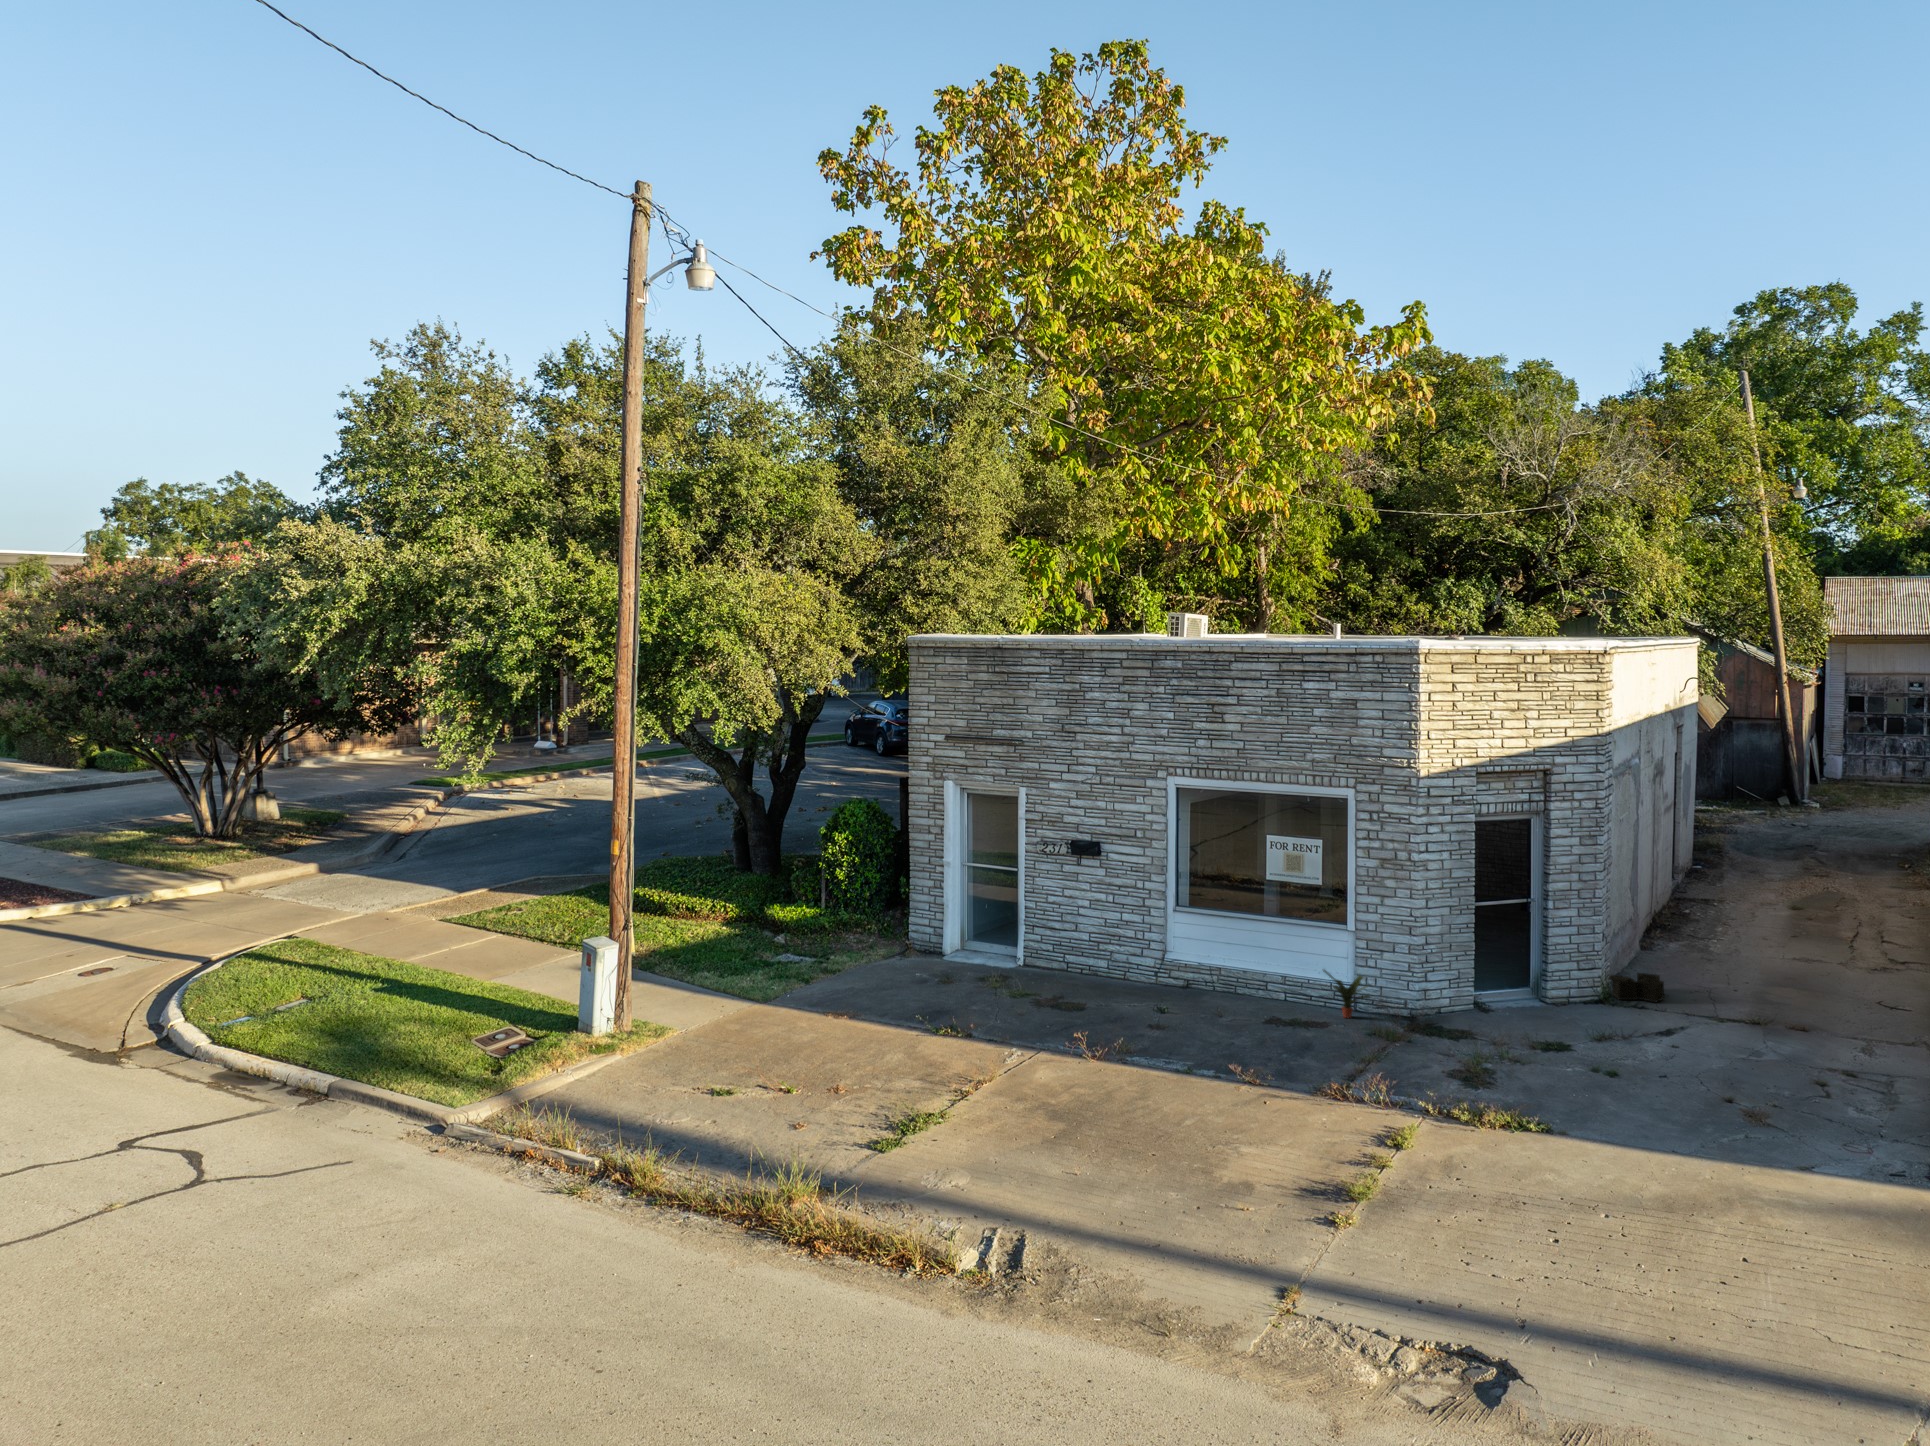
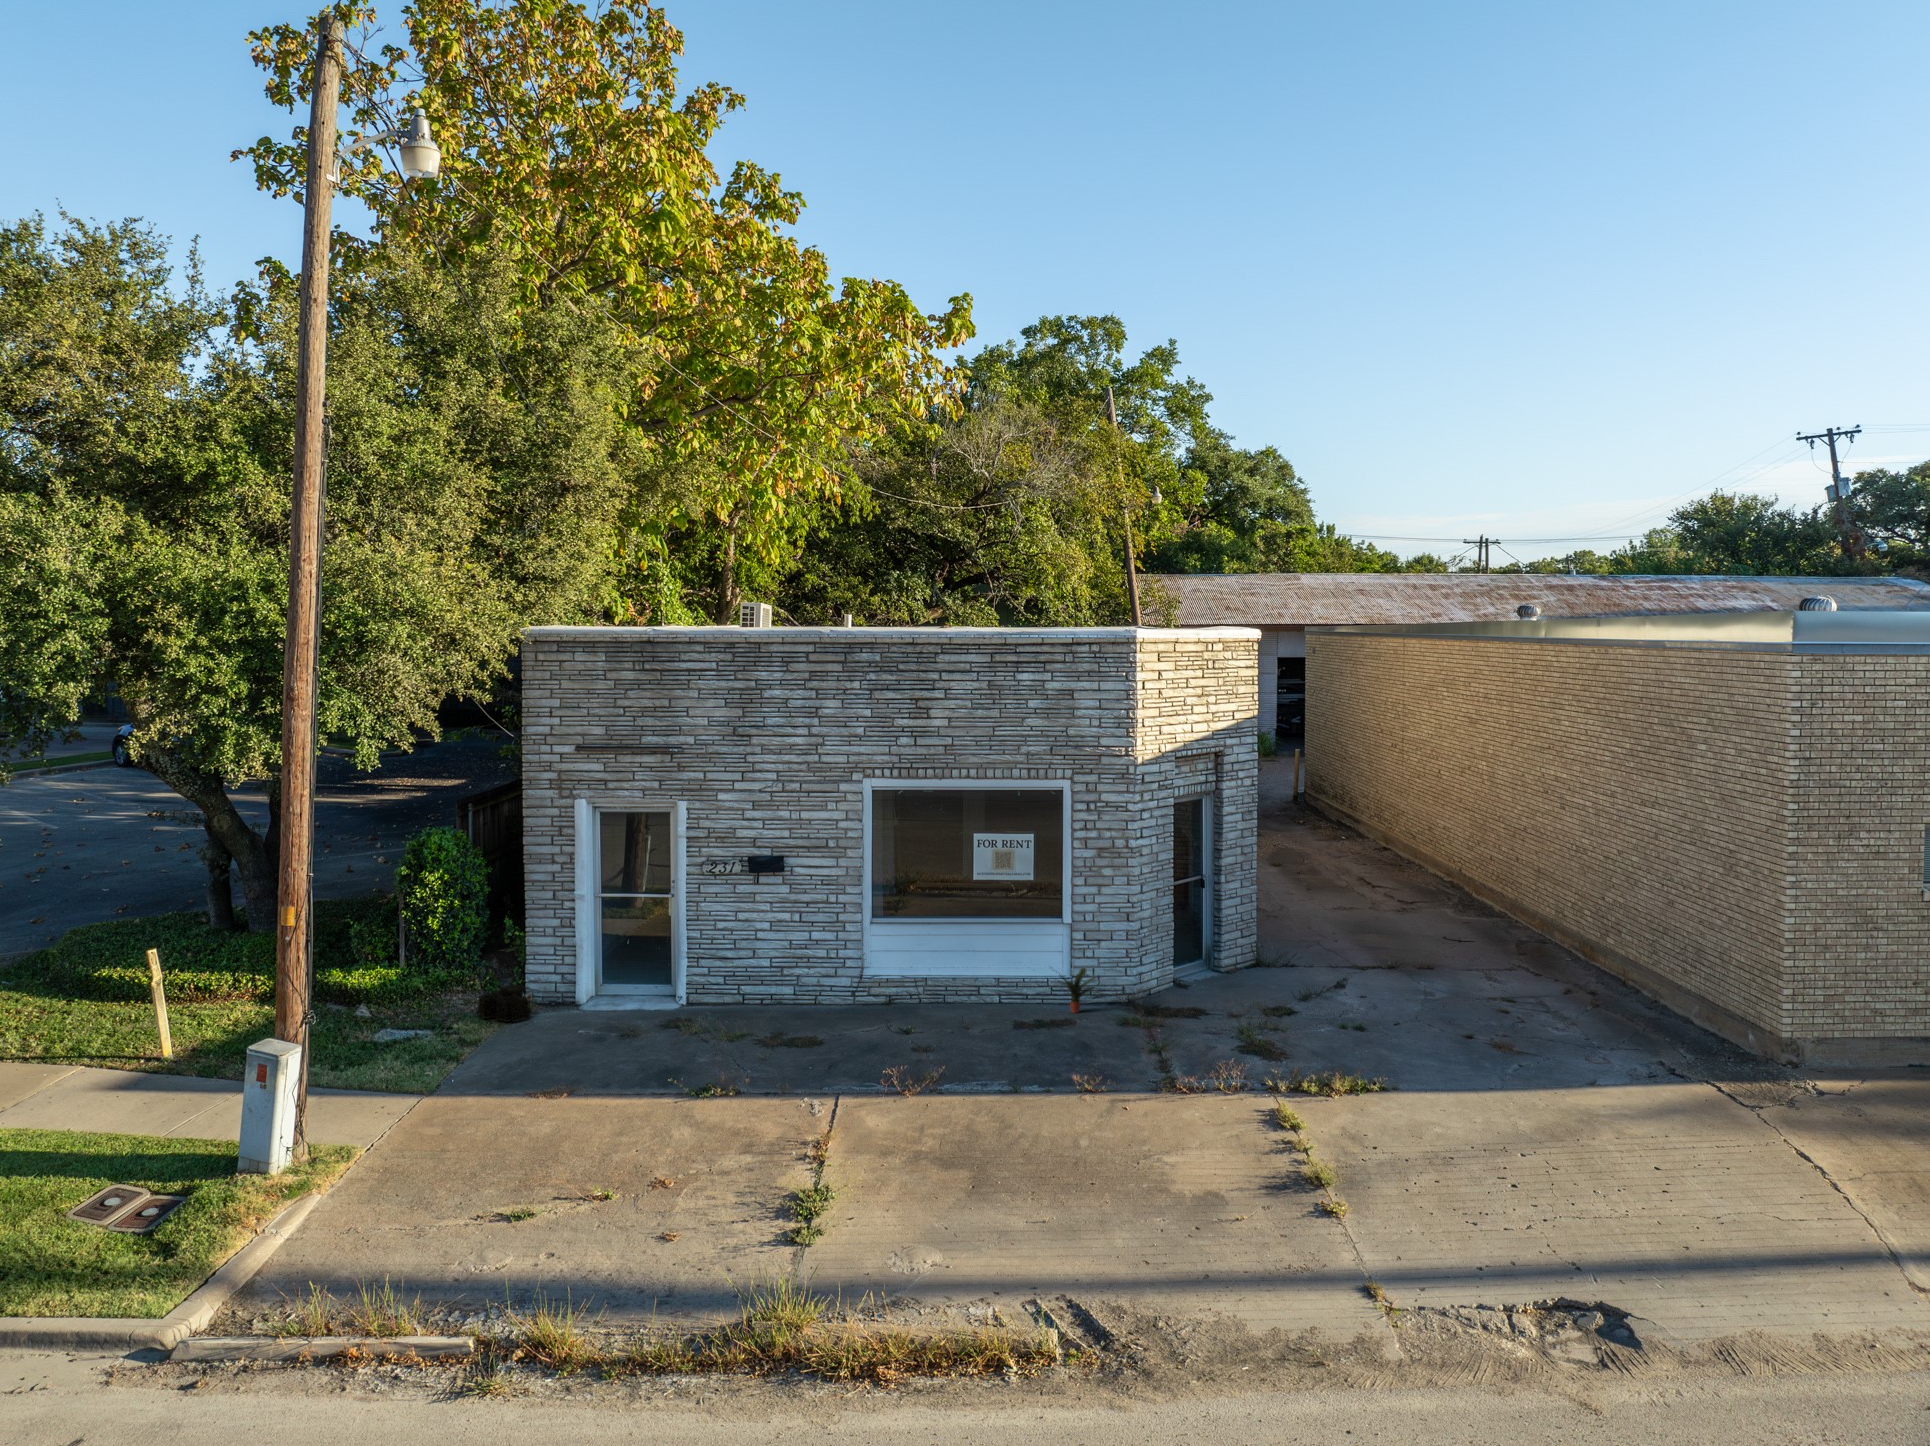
storage bin: present [1608,973,1664,1002] -> present [478,985,531,1022]

